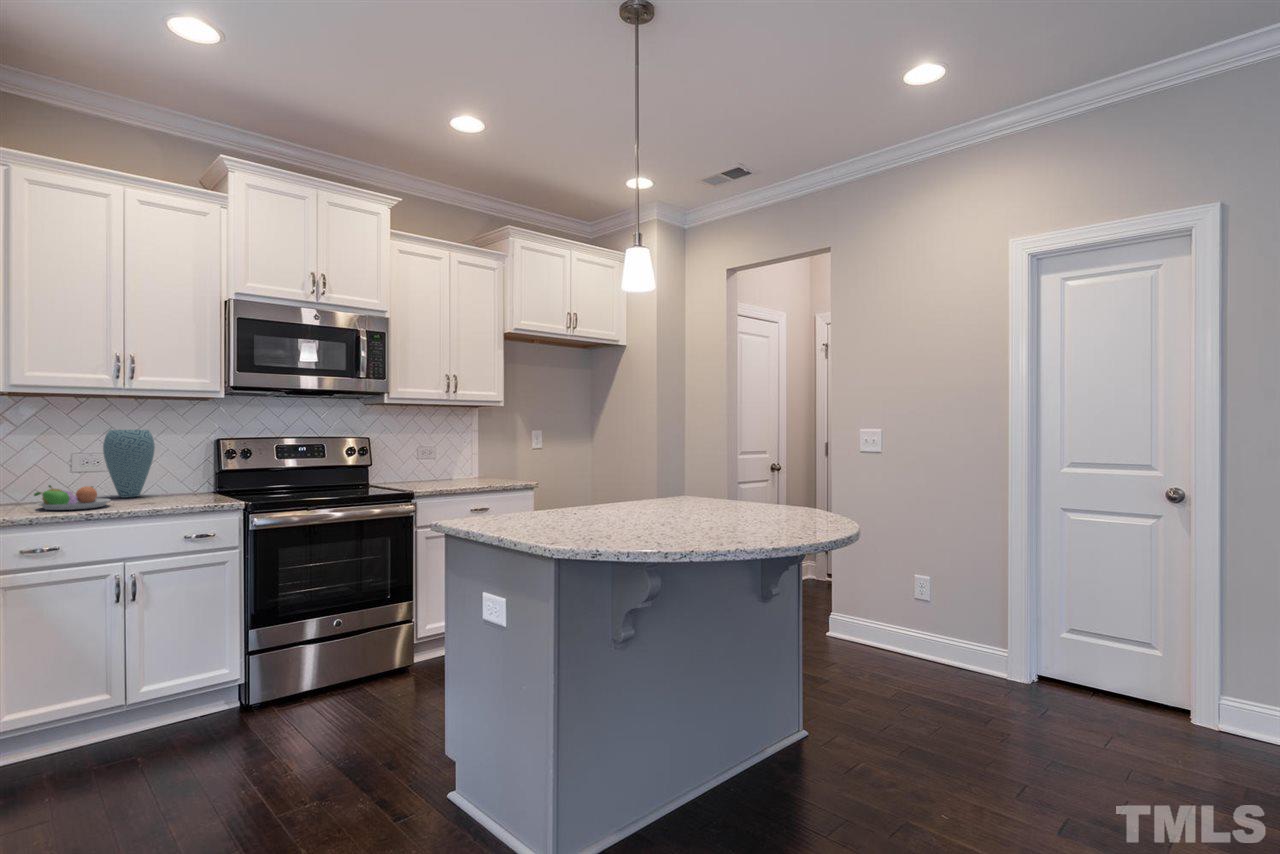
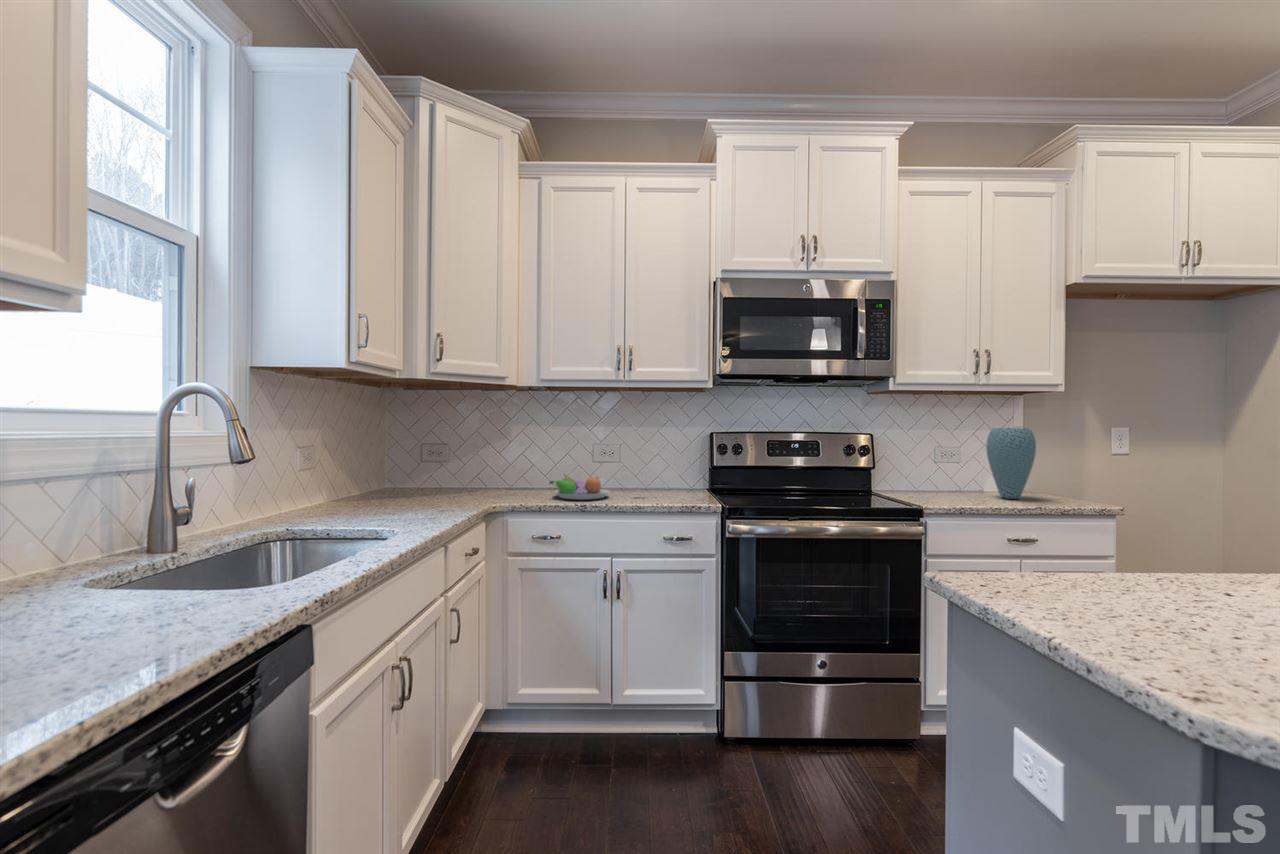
vase: present [103,430,155,498] -> present [986,428,1036,499]

